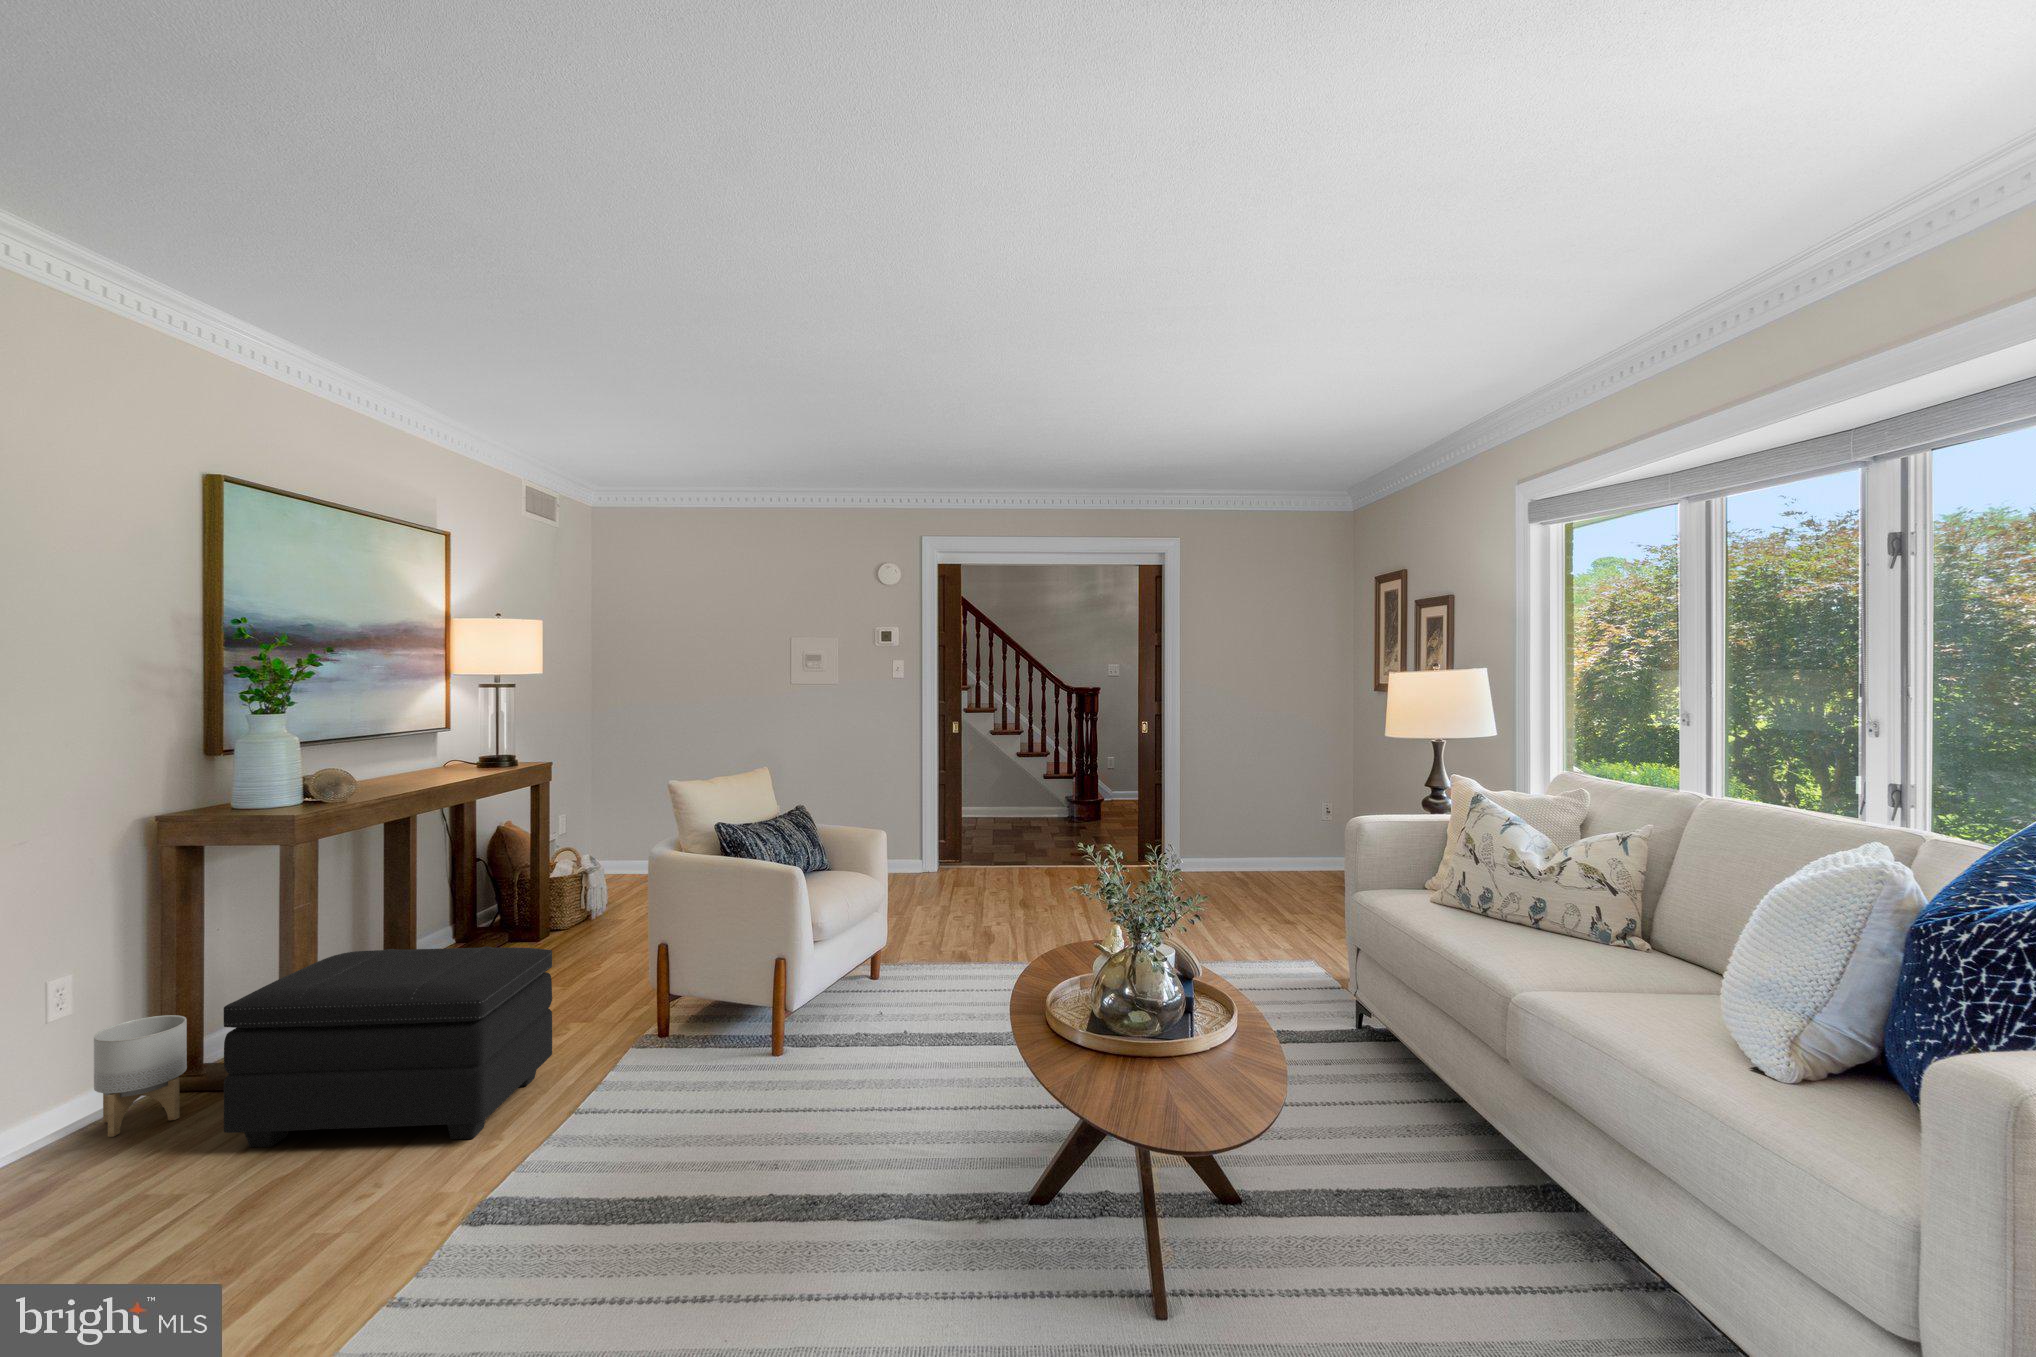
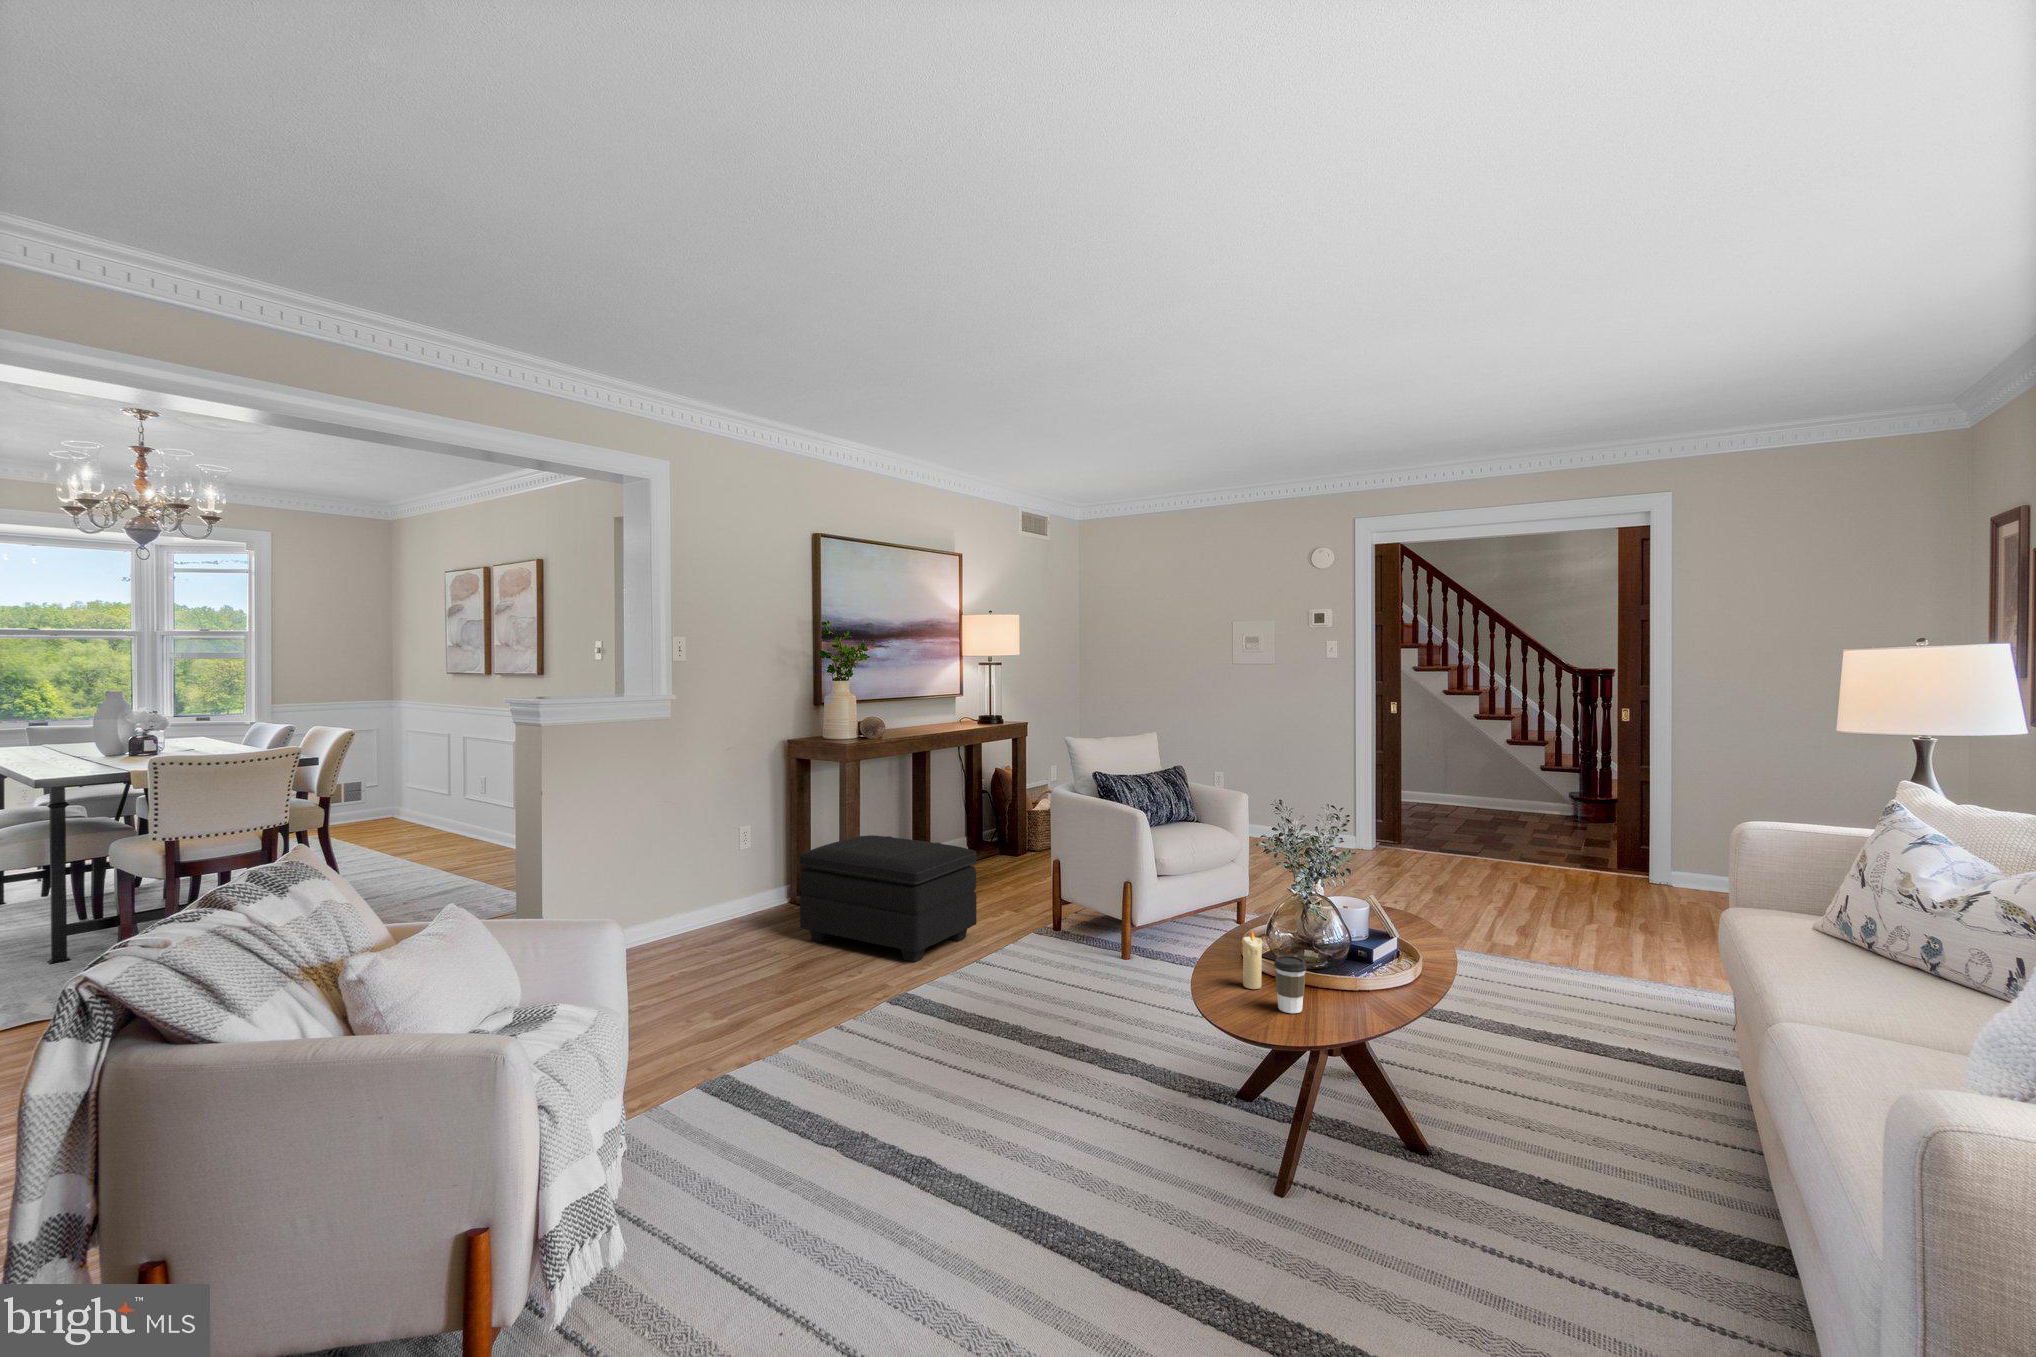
candle: none [1079,1001,1102,1075] -> present [1243,930,1262,989]
planter: present [94,1015,187,1137] -> none [754,858,795,921]
coffee cup: none [1138,1026,1176,1097] -> present [1274,956,1307,1013]

